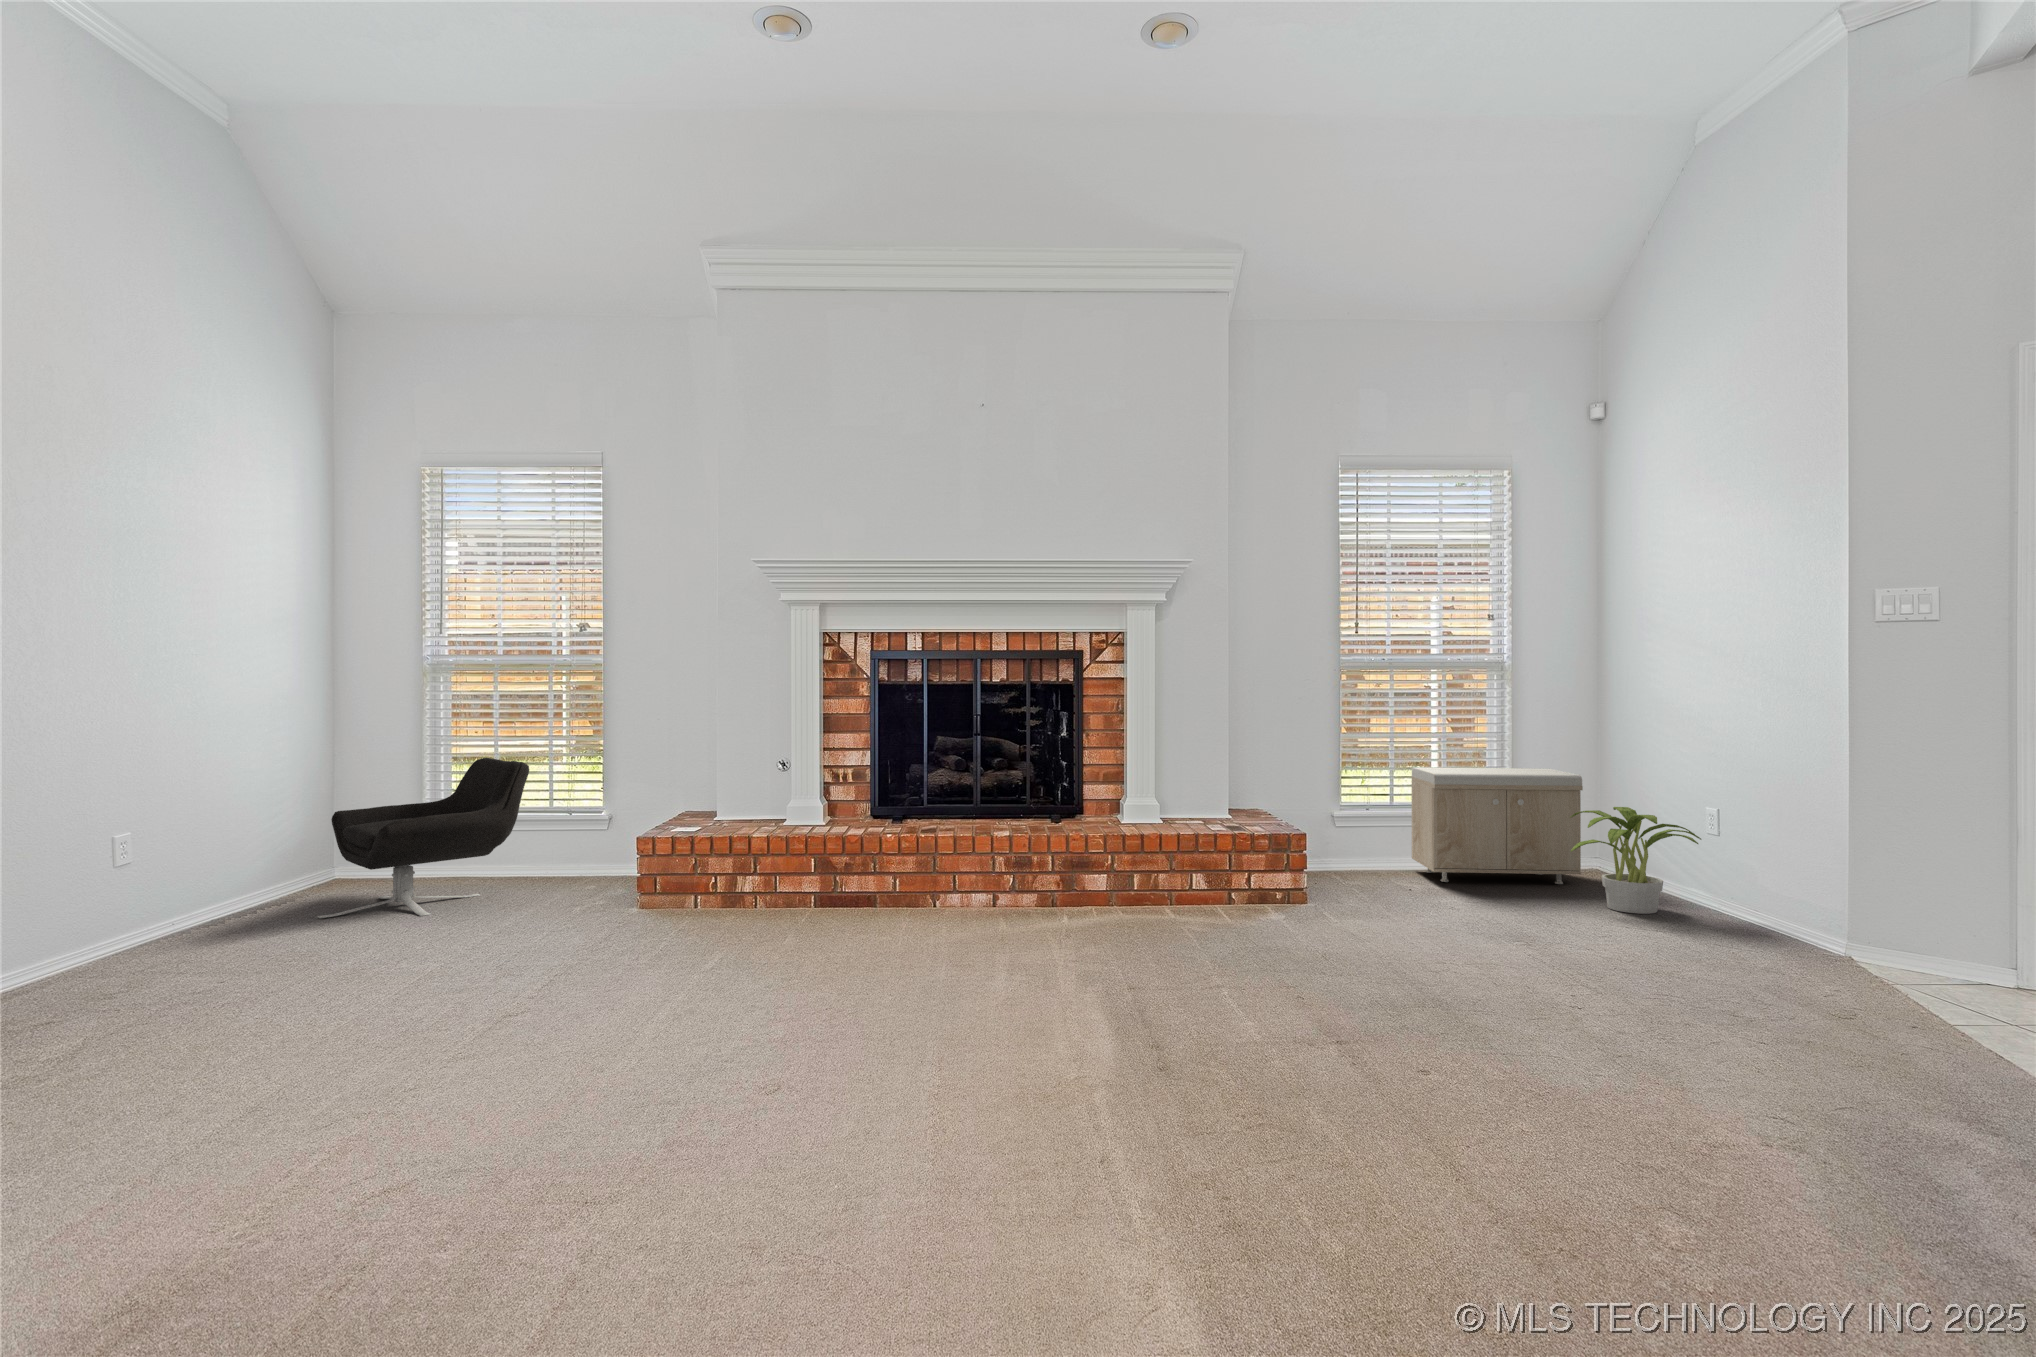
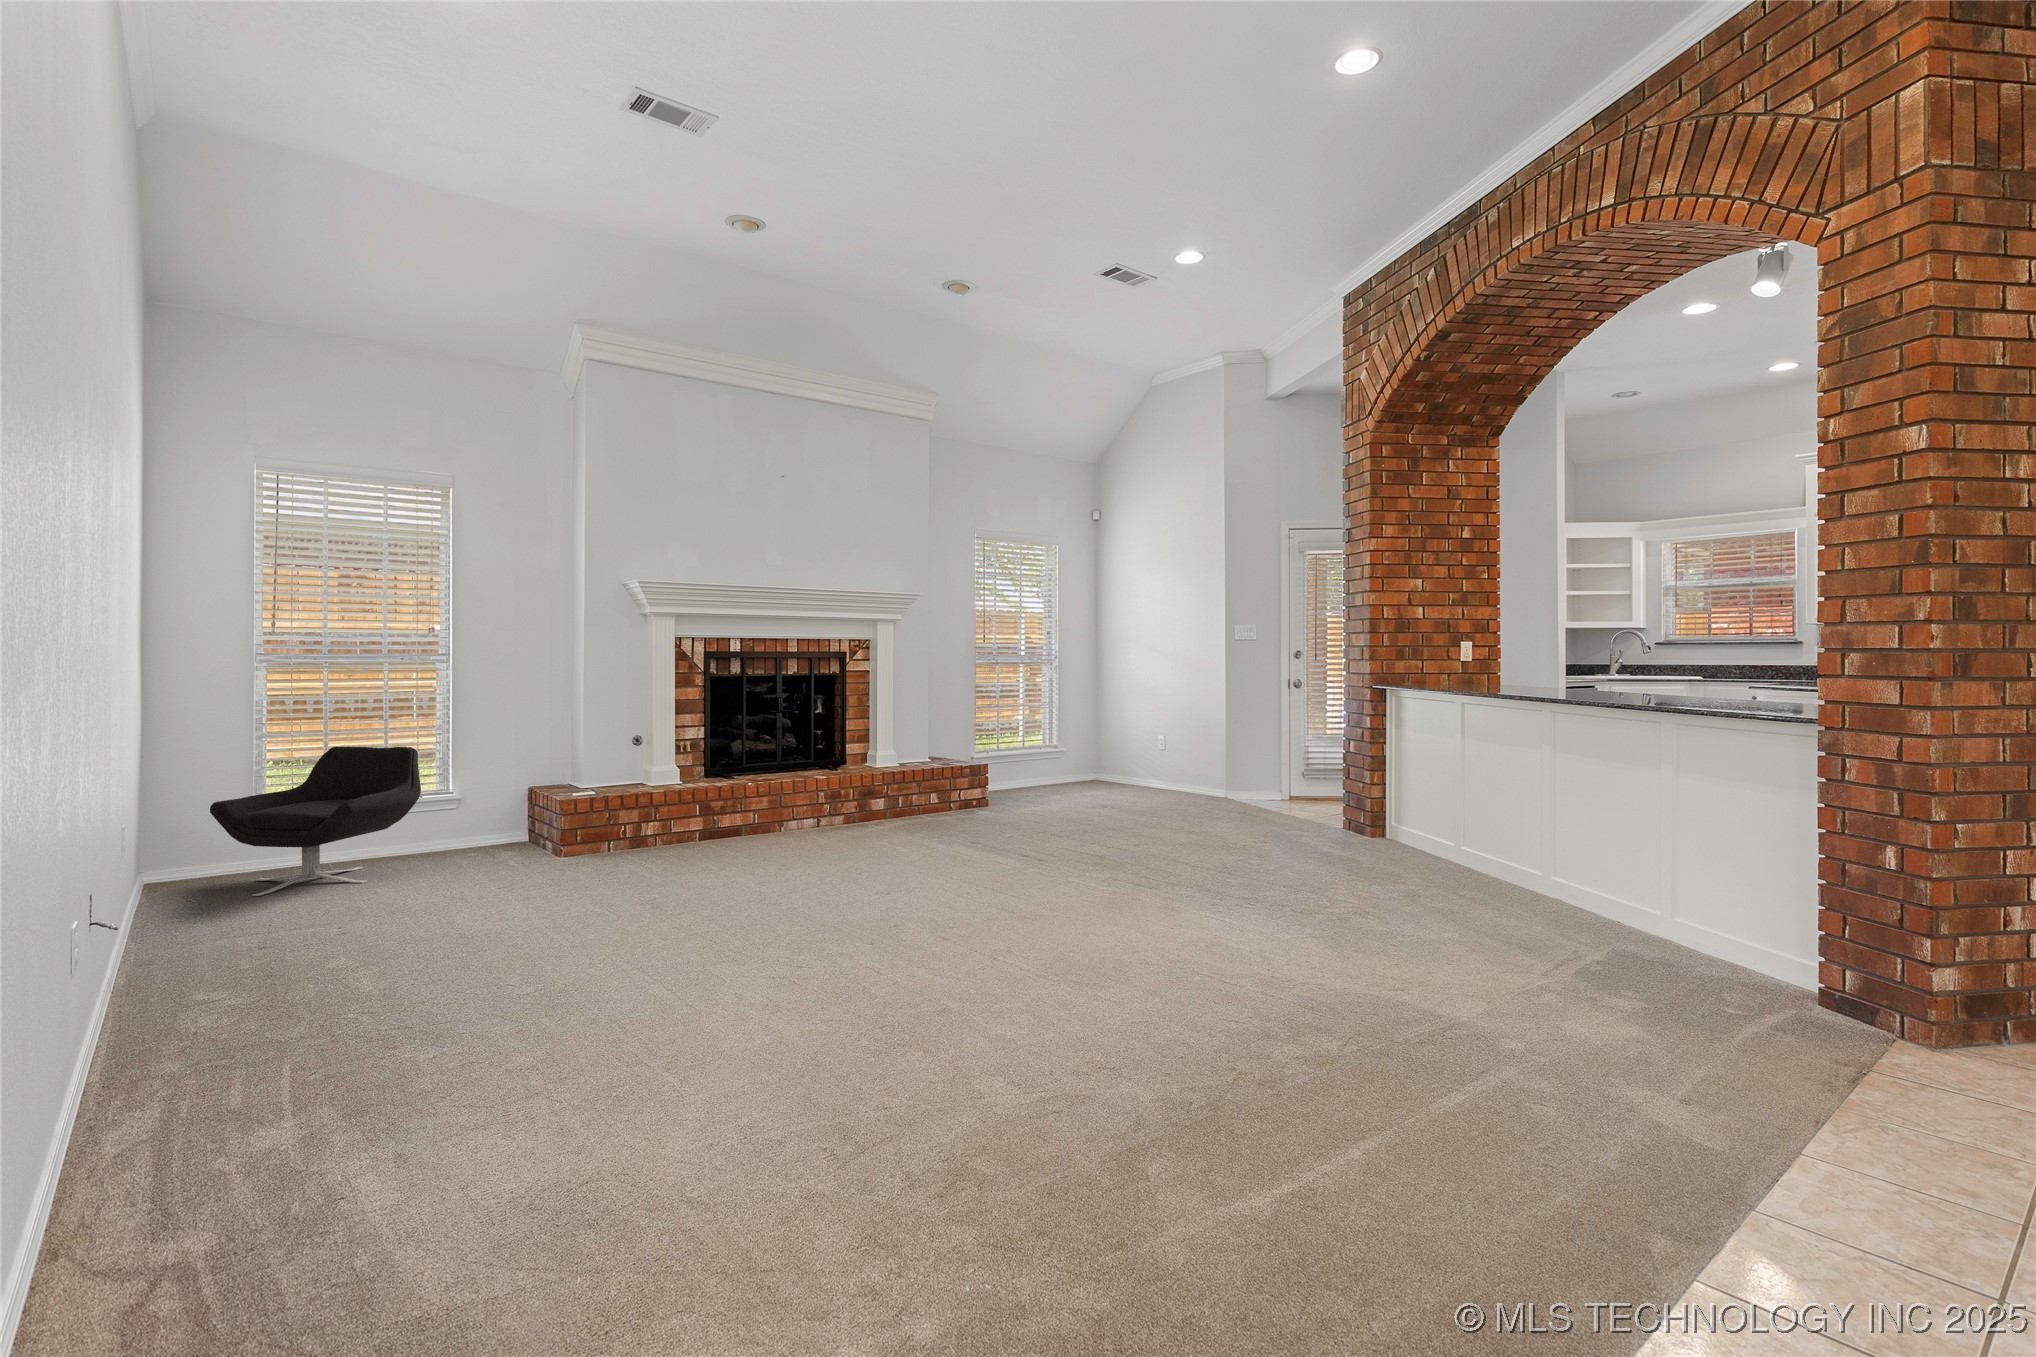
storage bench: present [1412,767,1583,884] -> none [1010,723,1104,792]
potted plant: present [1570,807,1701,914] -> none [1108,740,1172,795]

